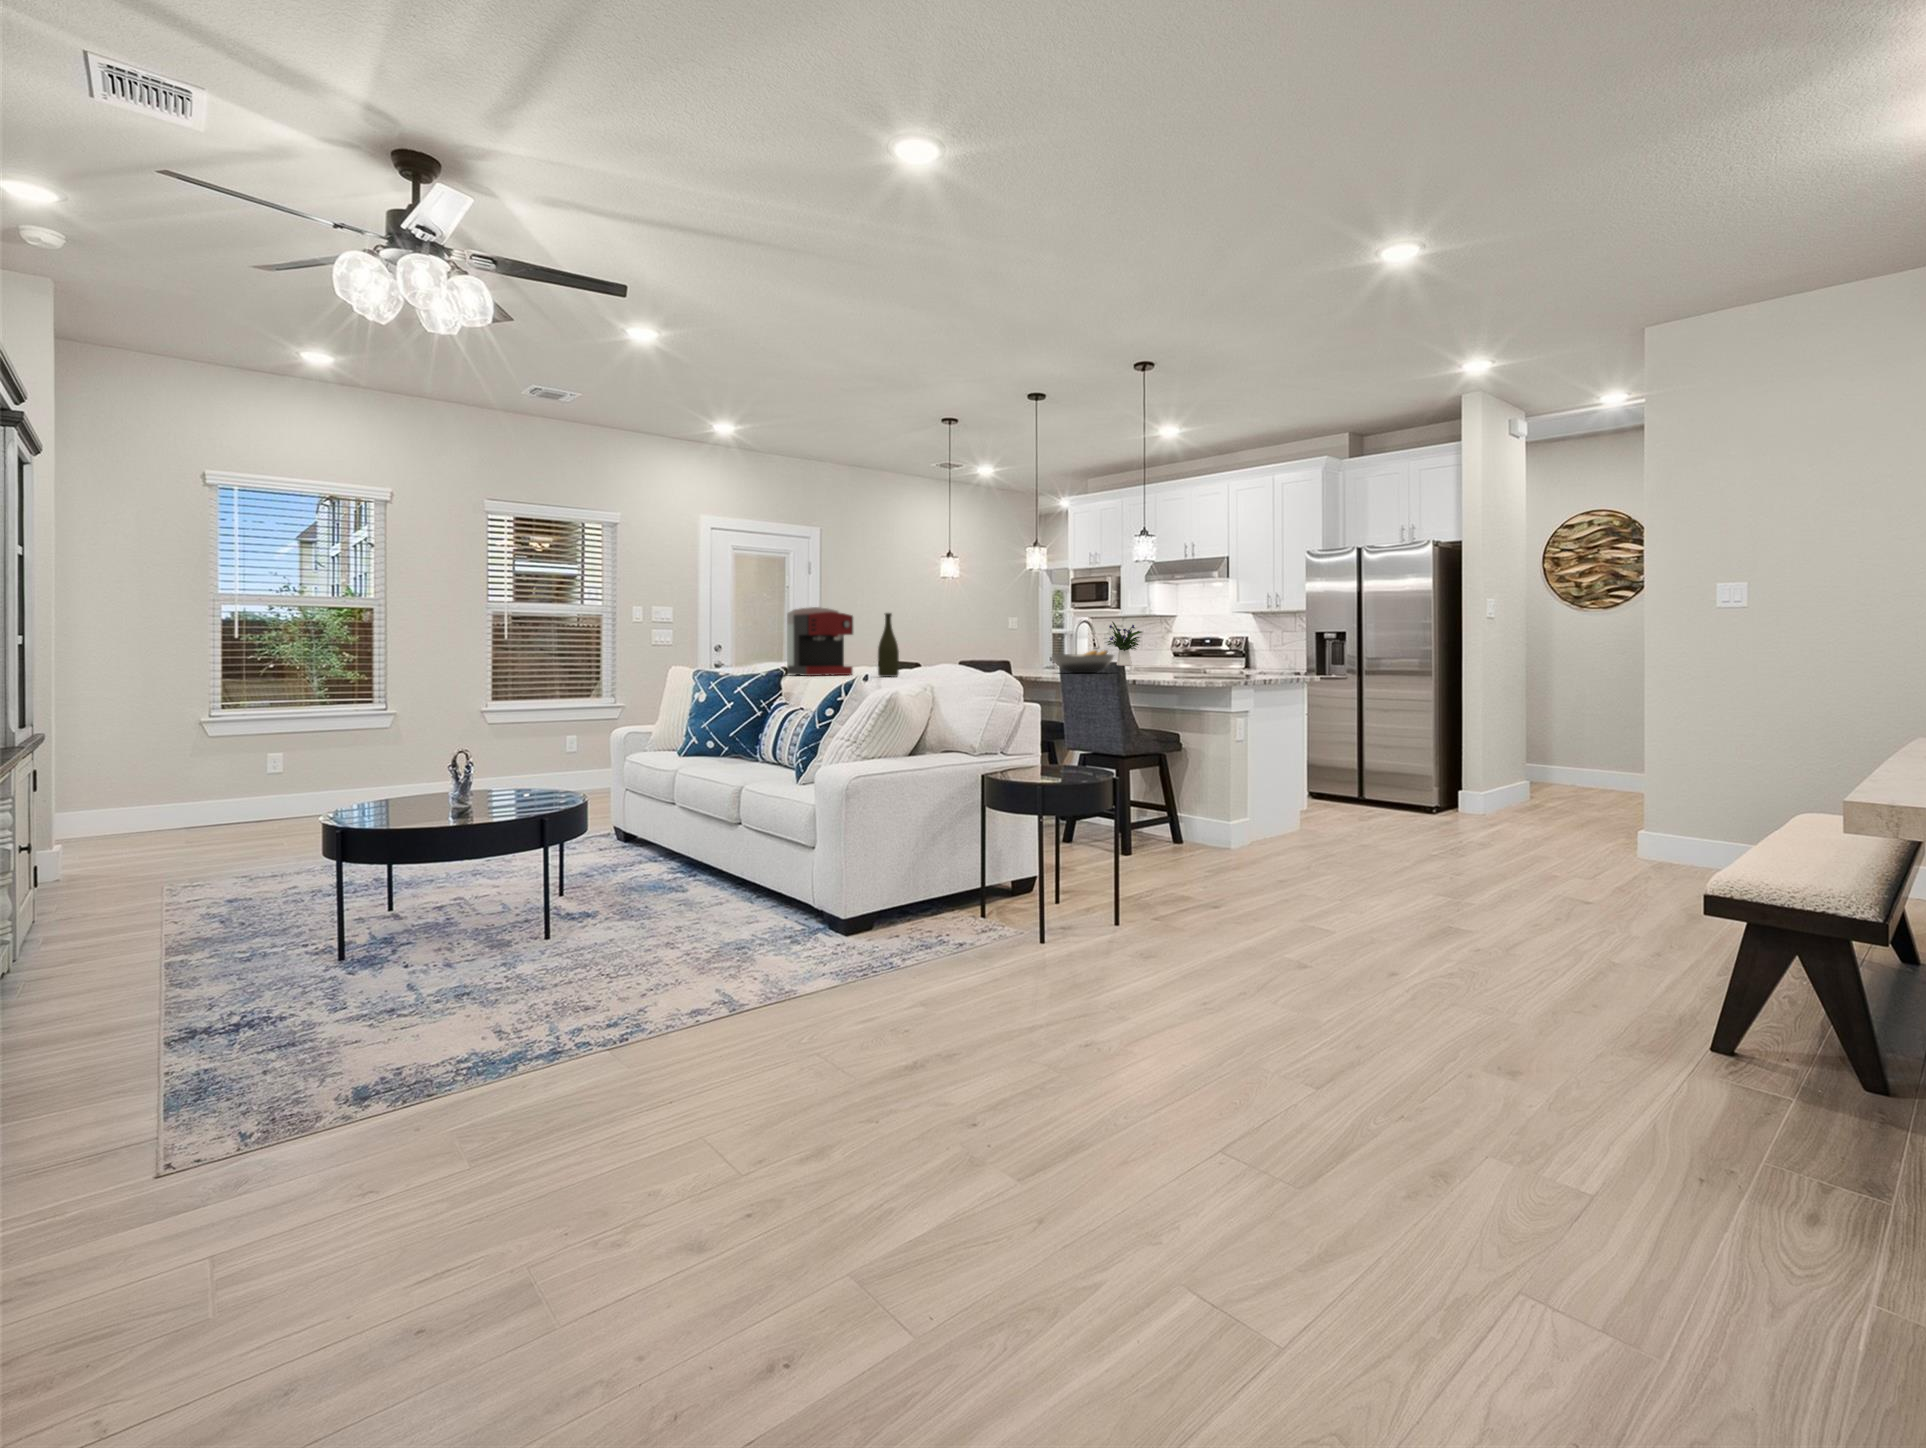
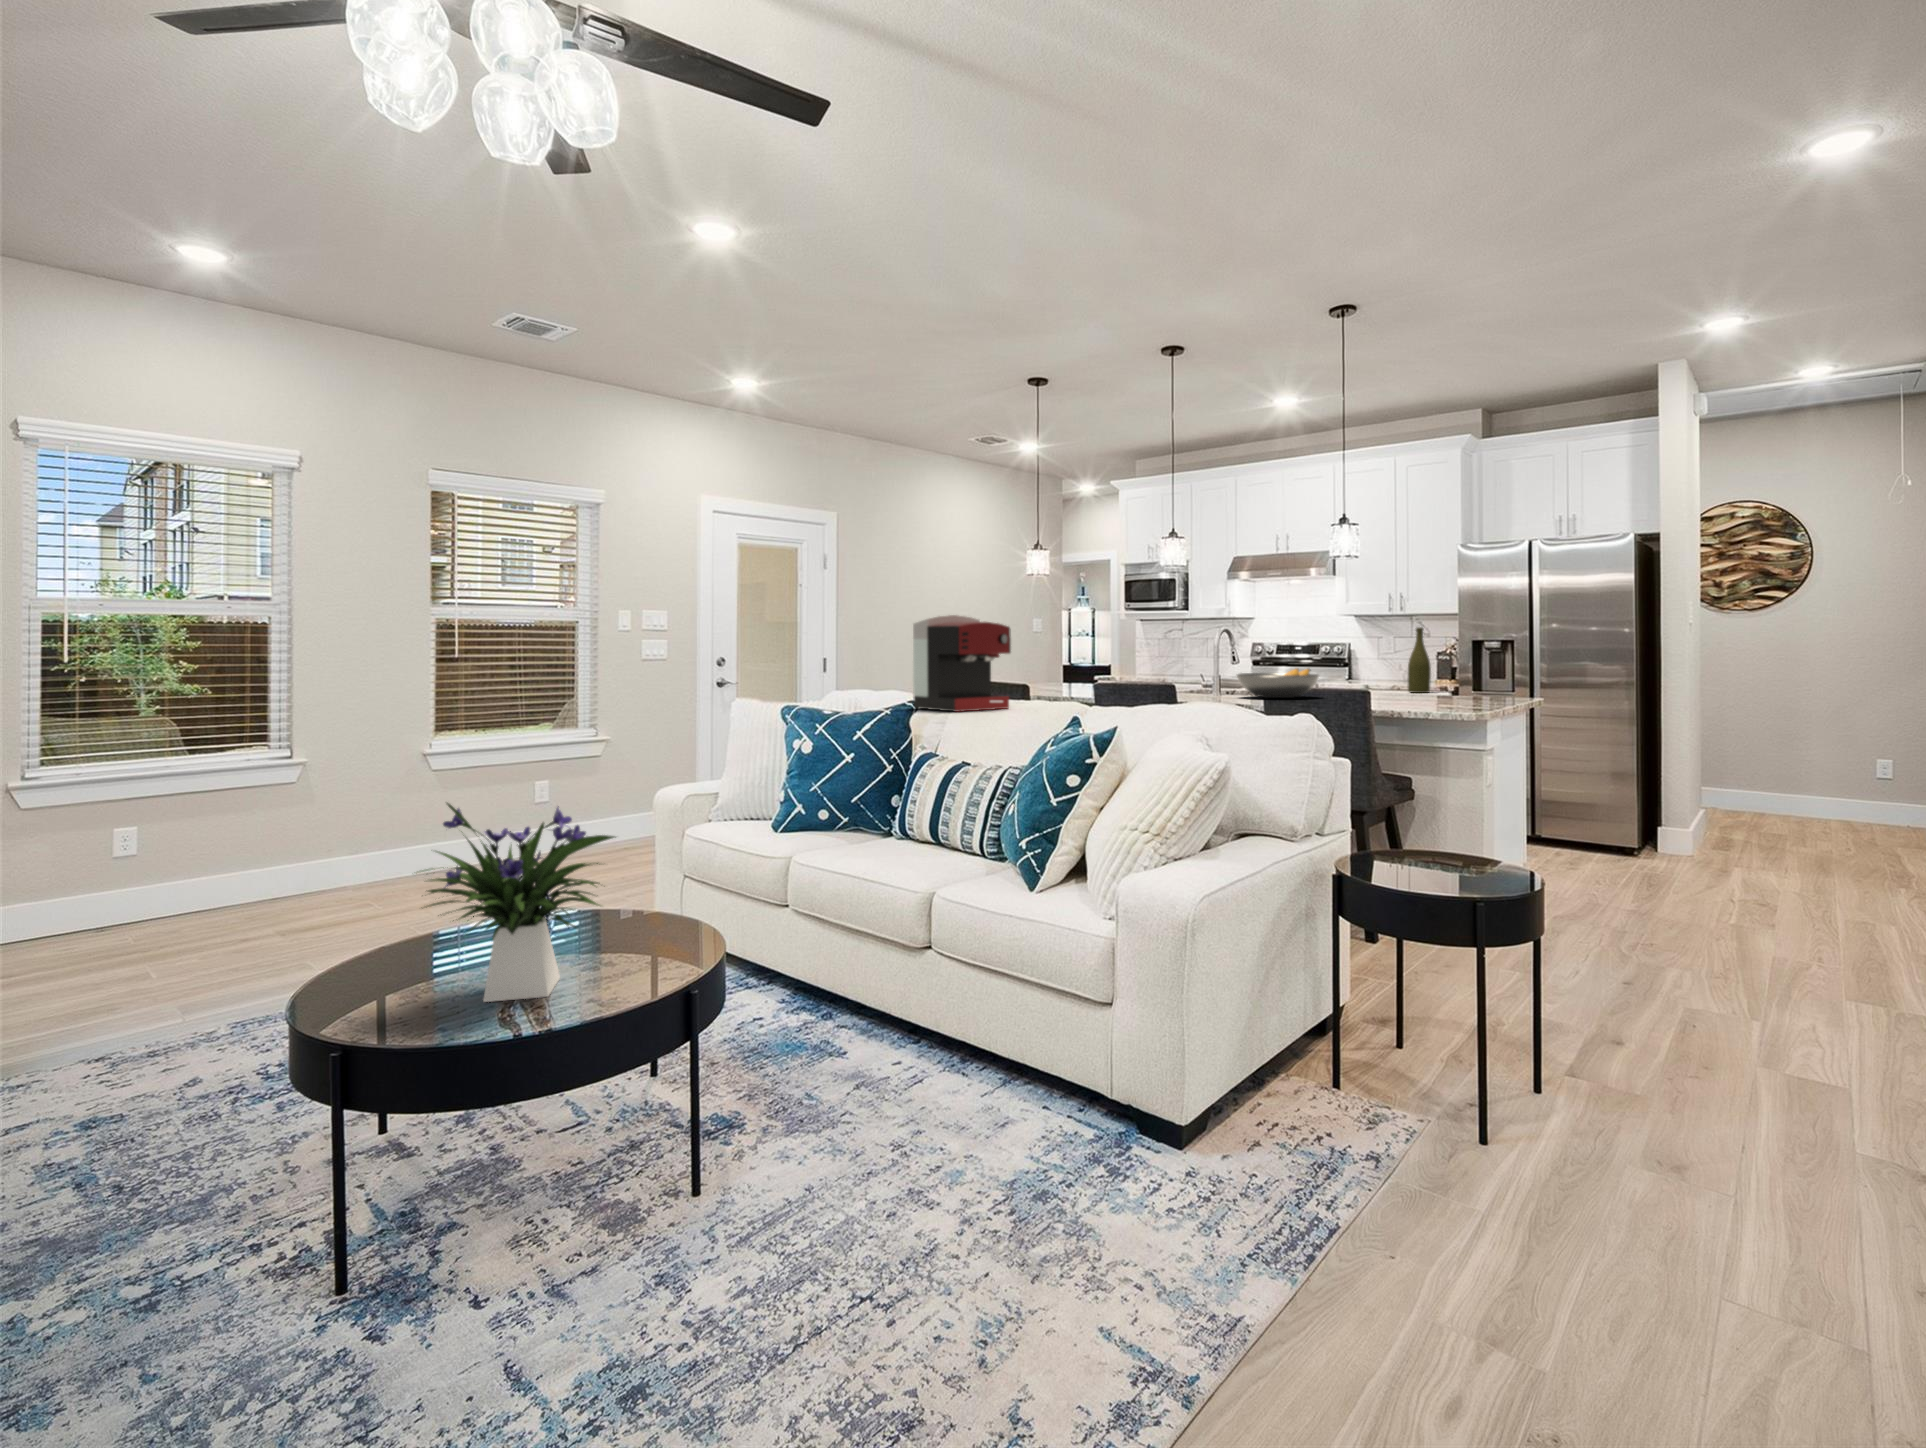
bottle: present [878,613,899,677] -> present [1408,627,1431,693]
flower arrangement: present [1108,622,1142,665] -> present [422,803,616,1002]

